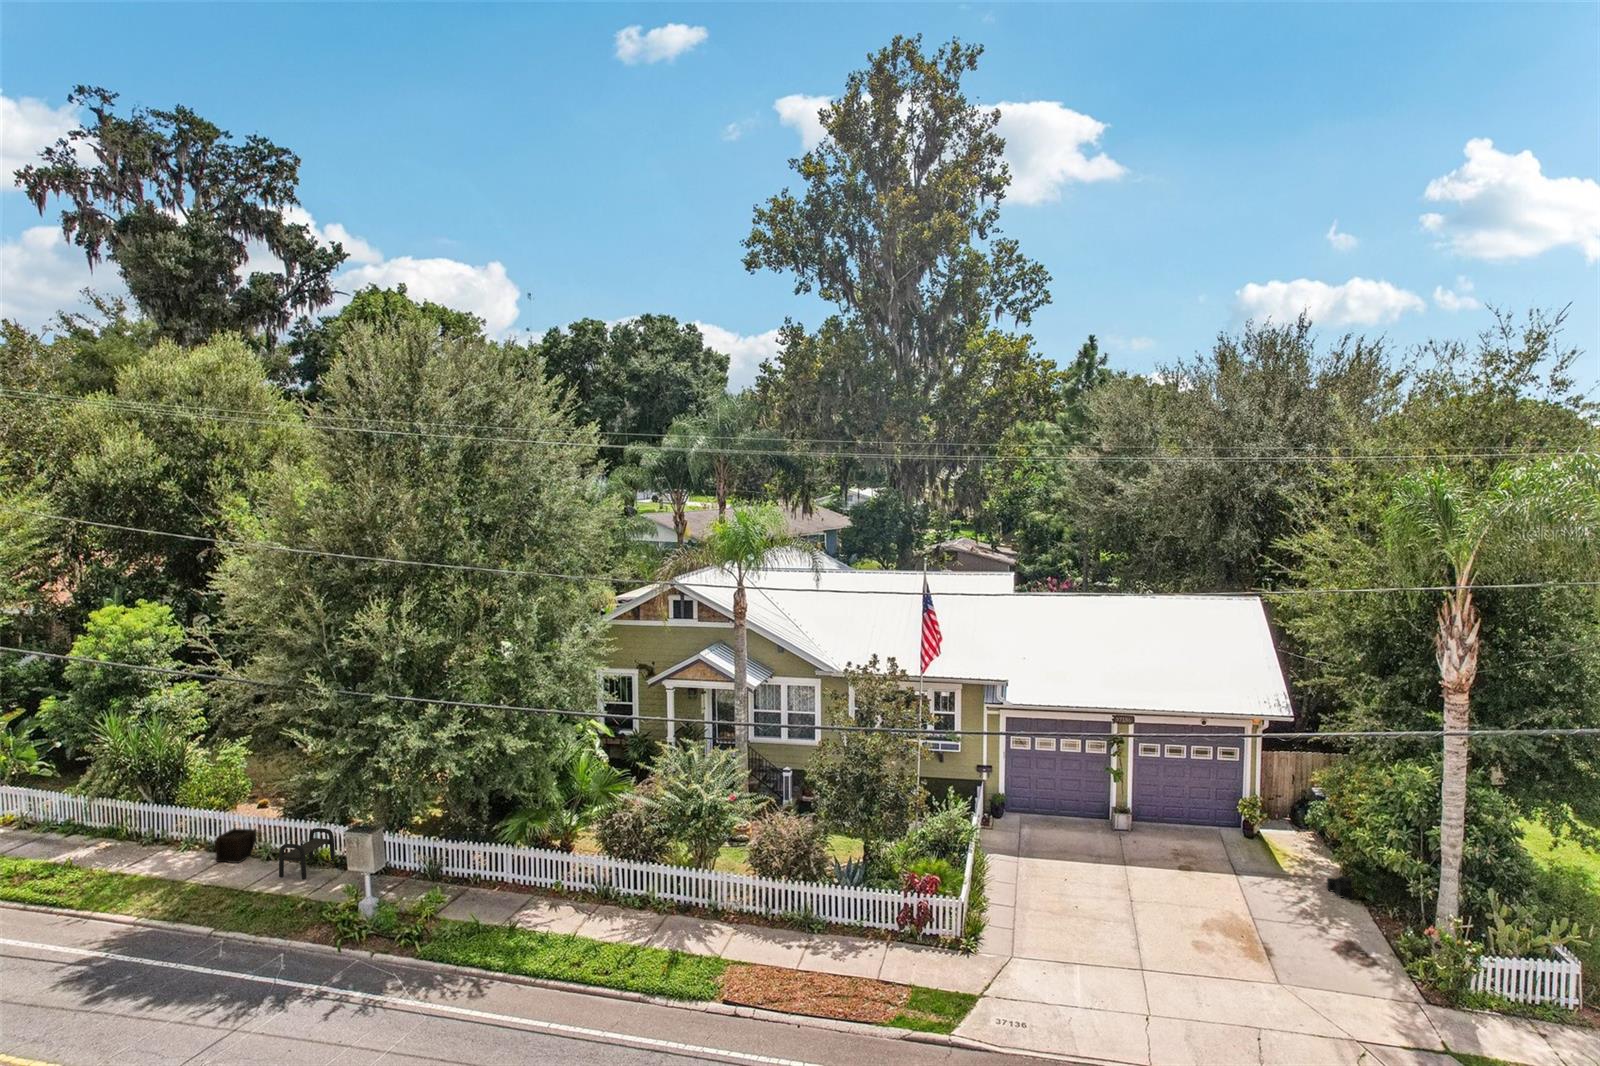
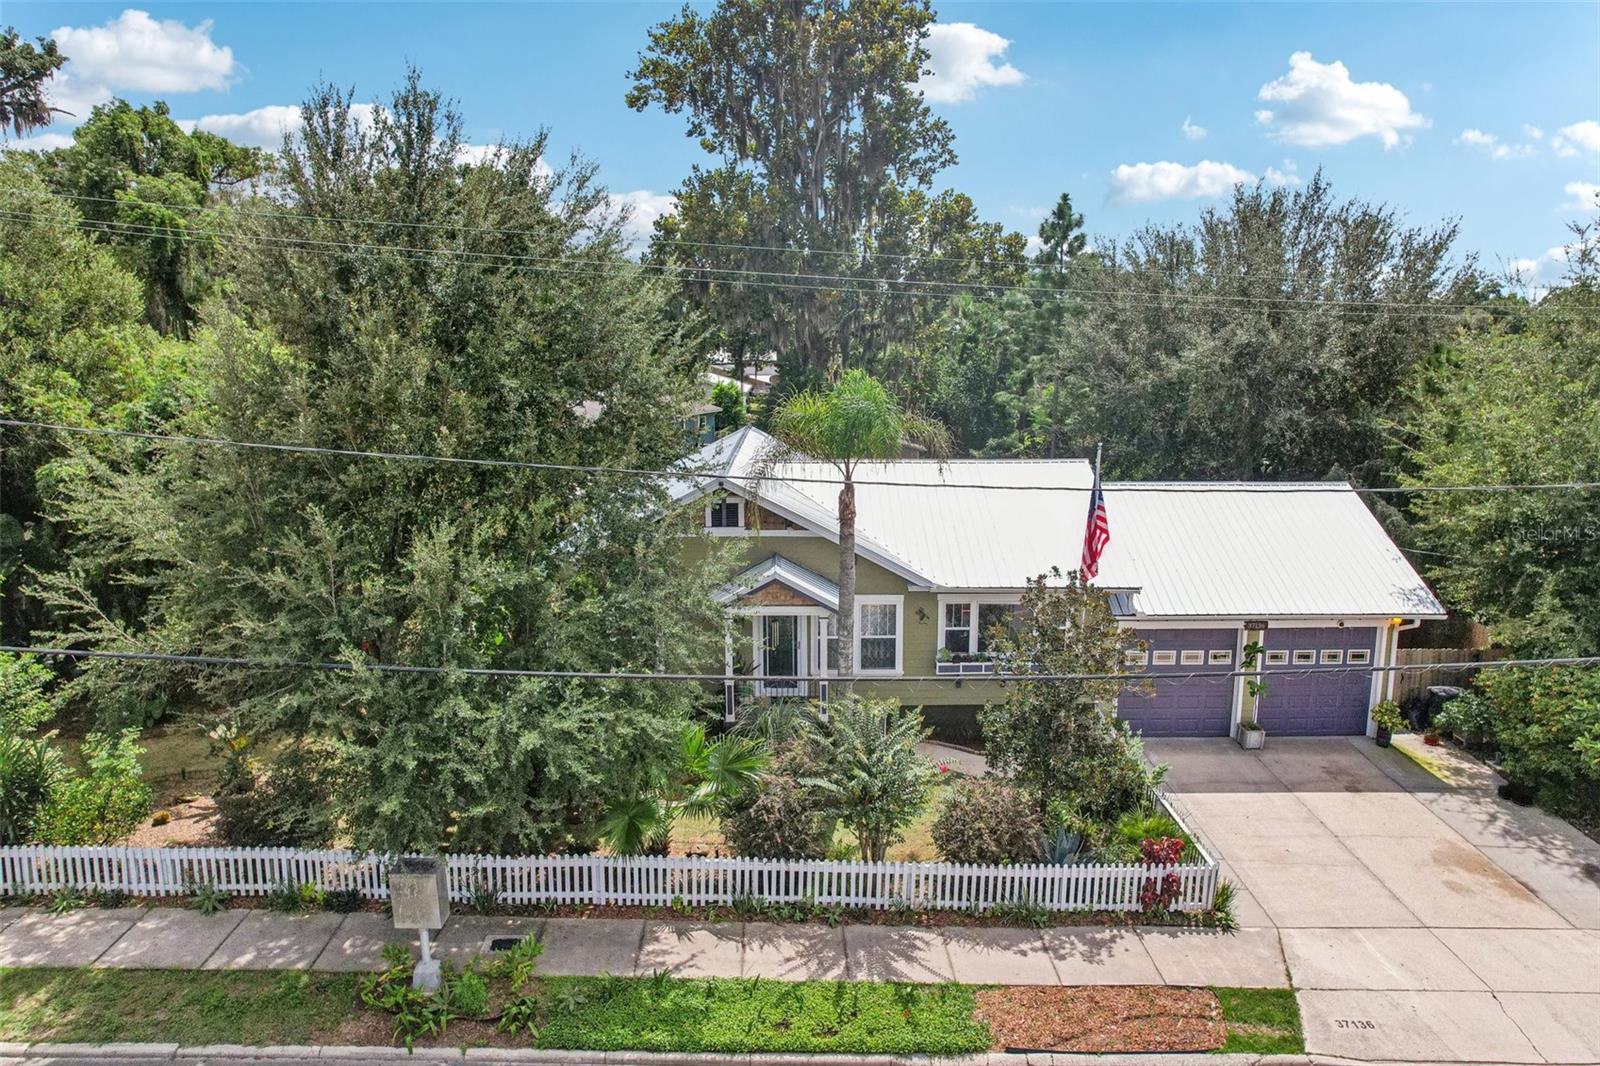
decorative plant: none [1299,813,1316,845] -> present [1424,717,1440,745]
wooden crate: present [215,828,256,863] -> none [122,868,186,923]
bench: present [279,828,335,879] -> none [244,856,319,937]

